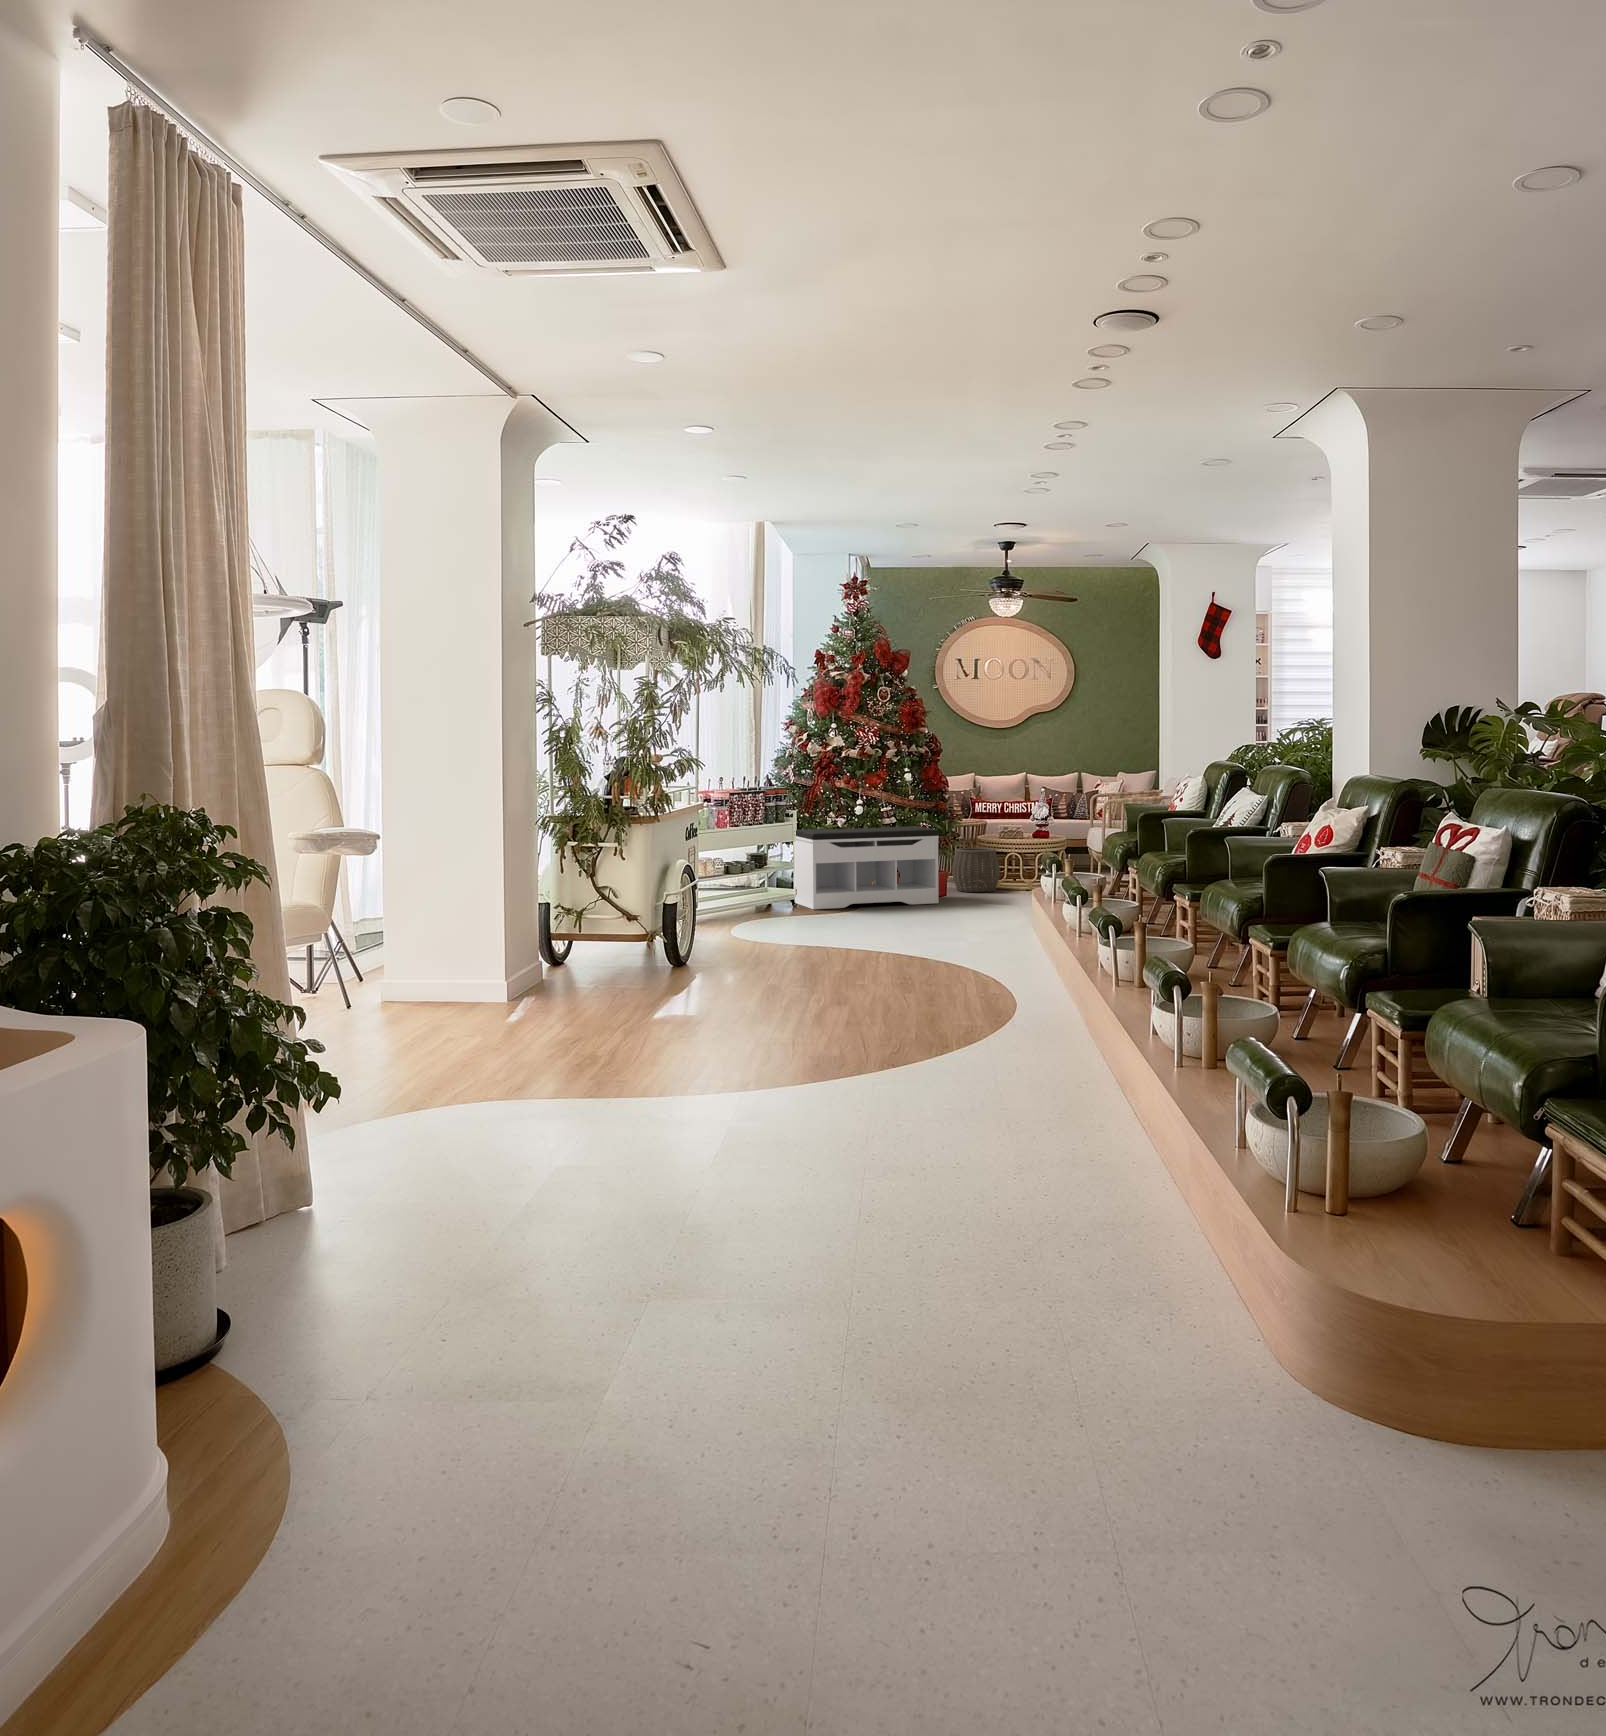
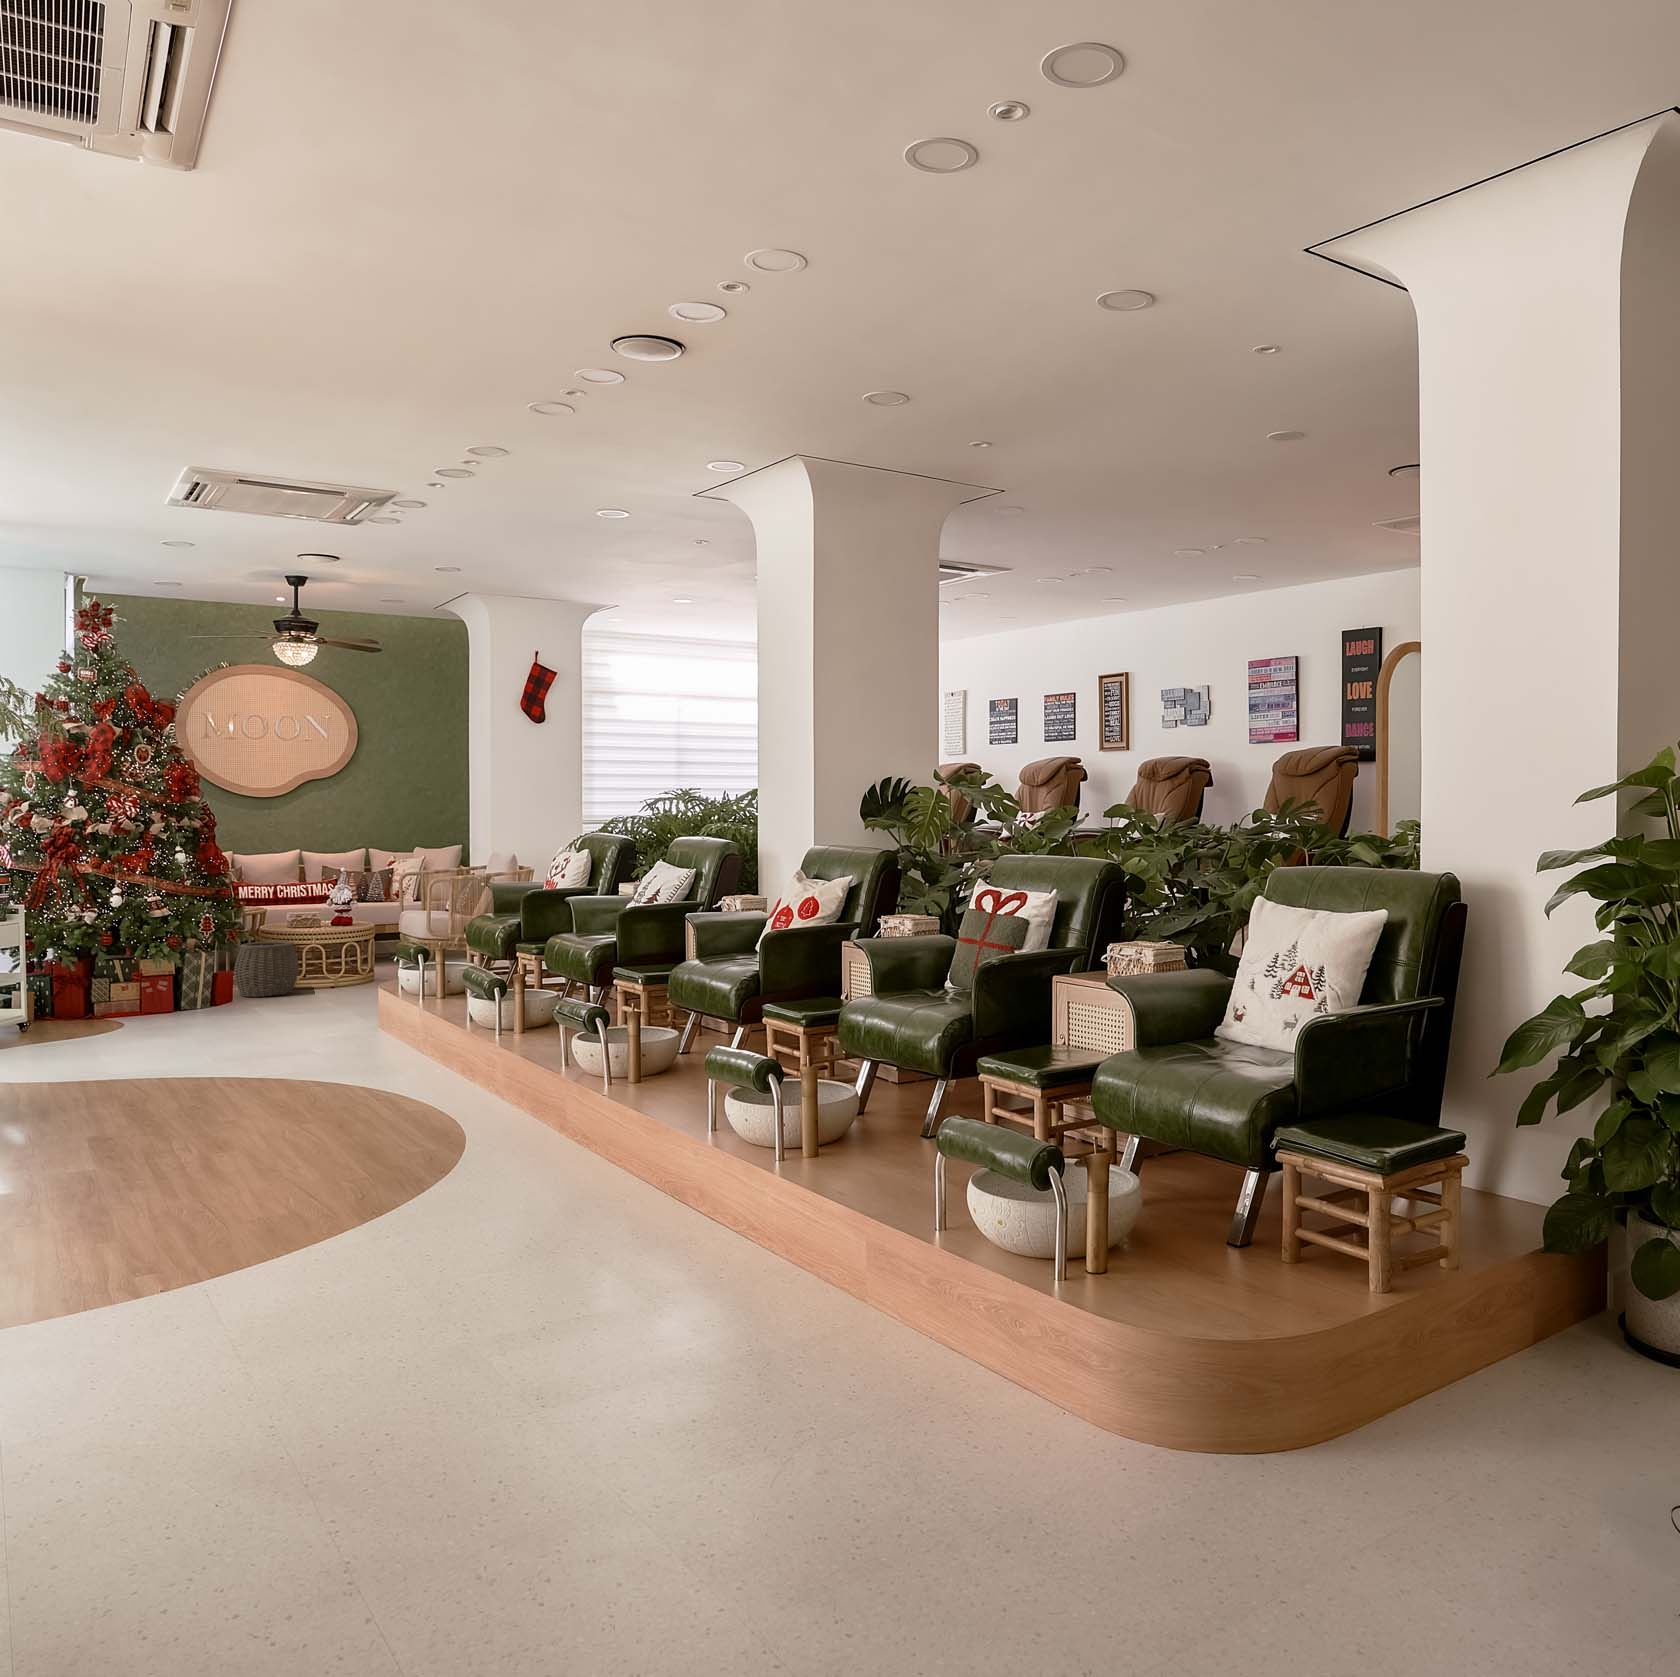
bench: present [794,826,939,909] -> none [13,920,232,1040]

